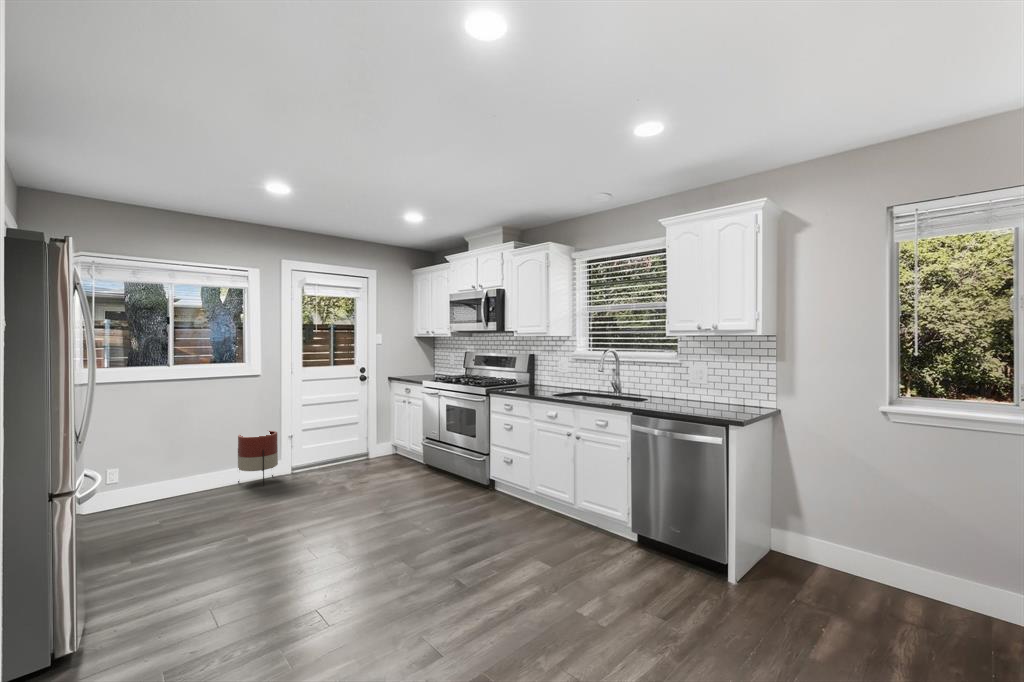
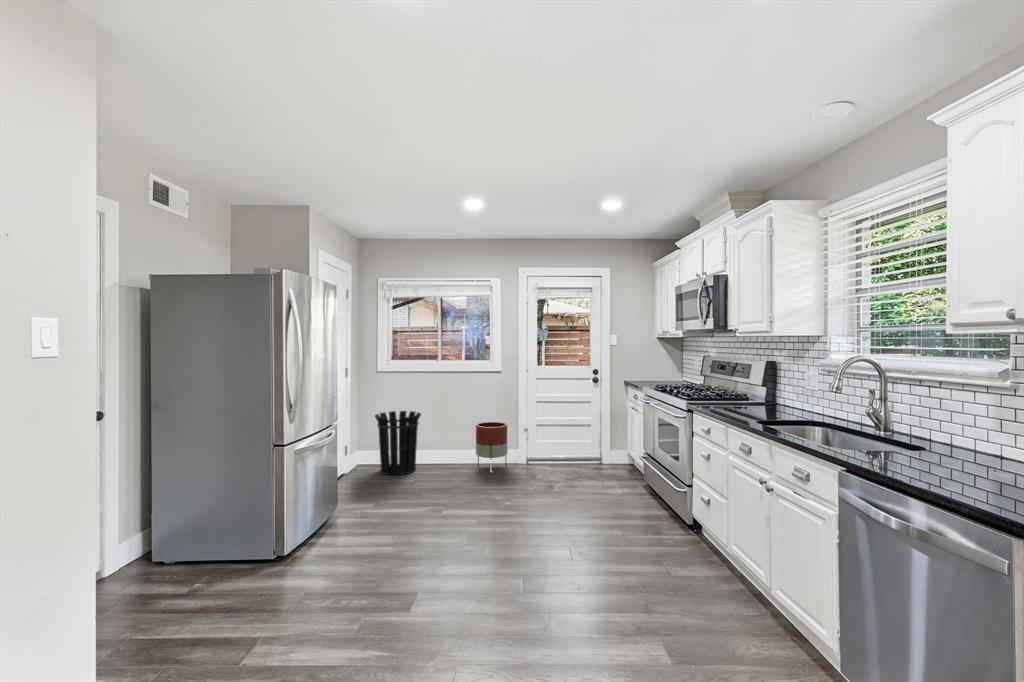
waste bin: none [92,430,166,515] -> present [375,411,421,475]

